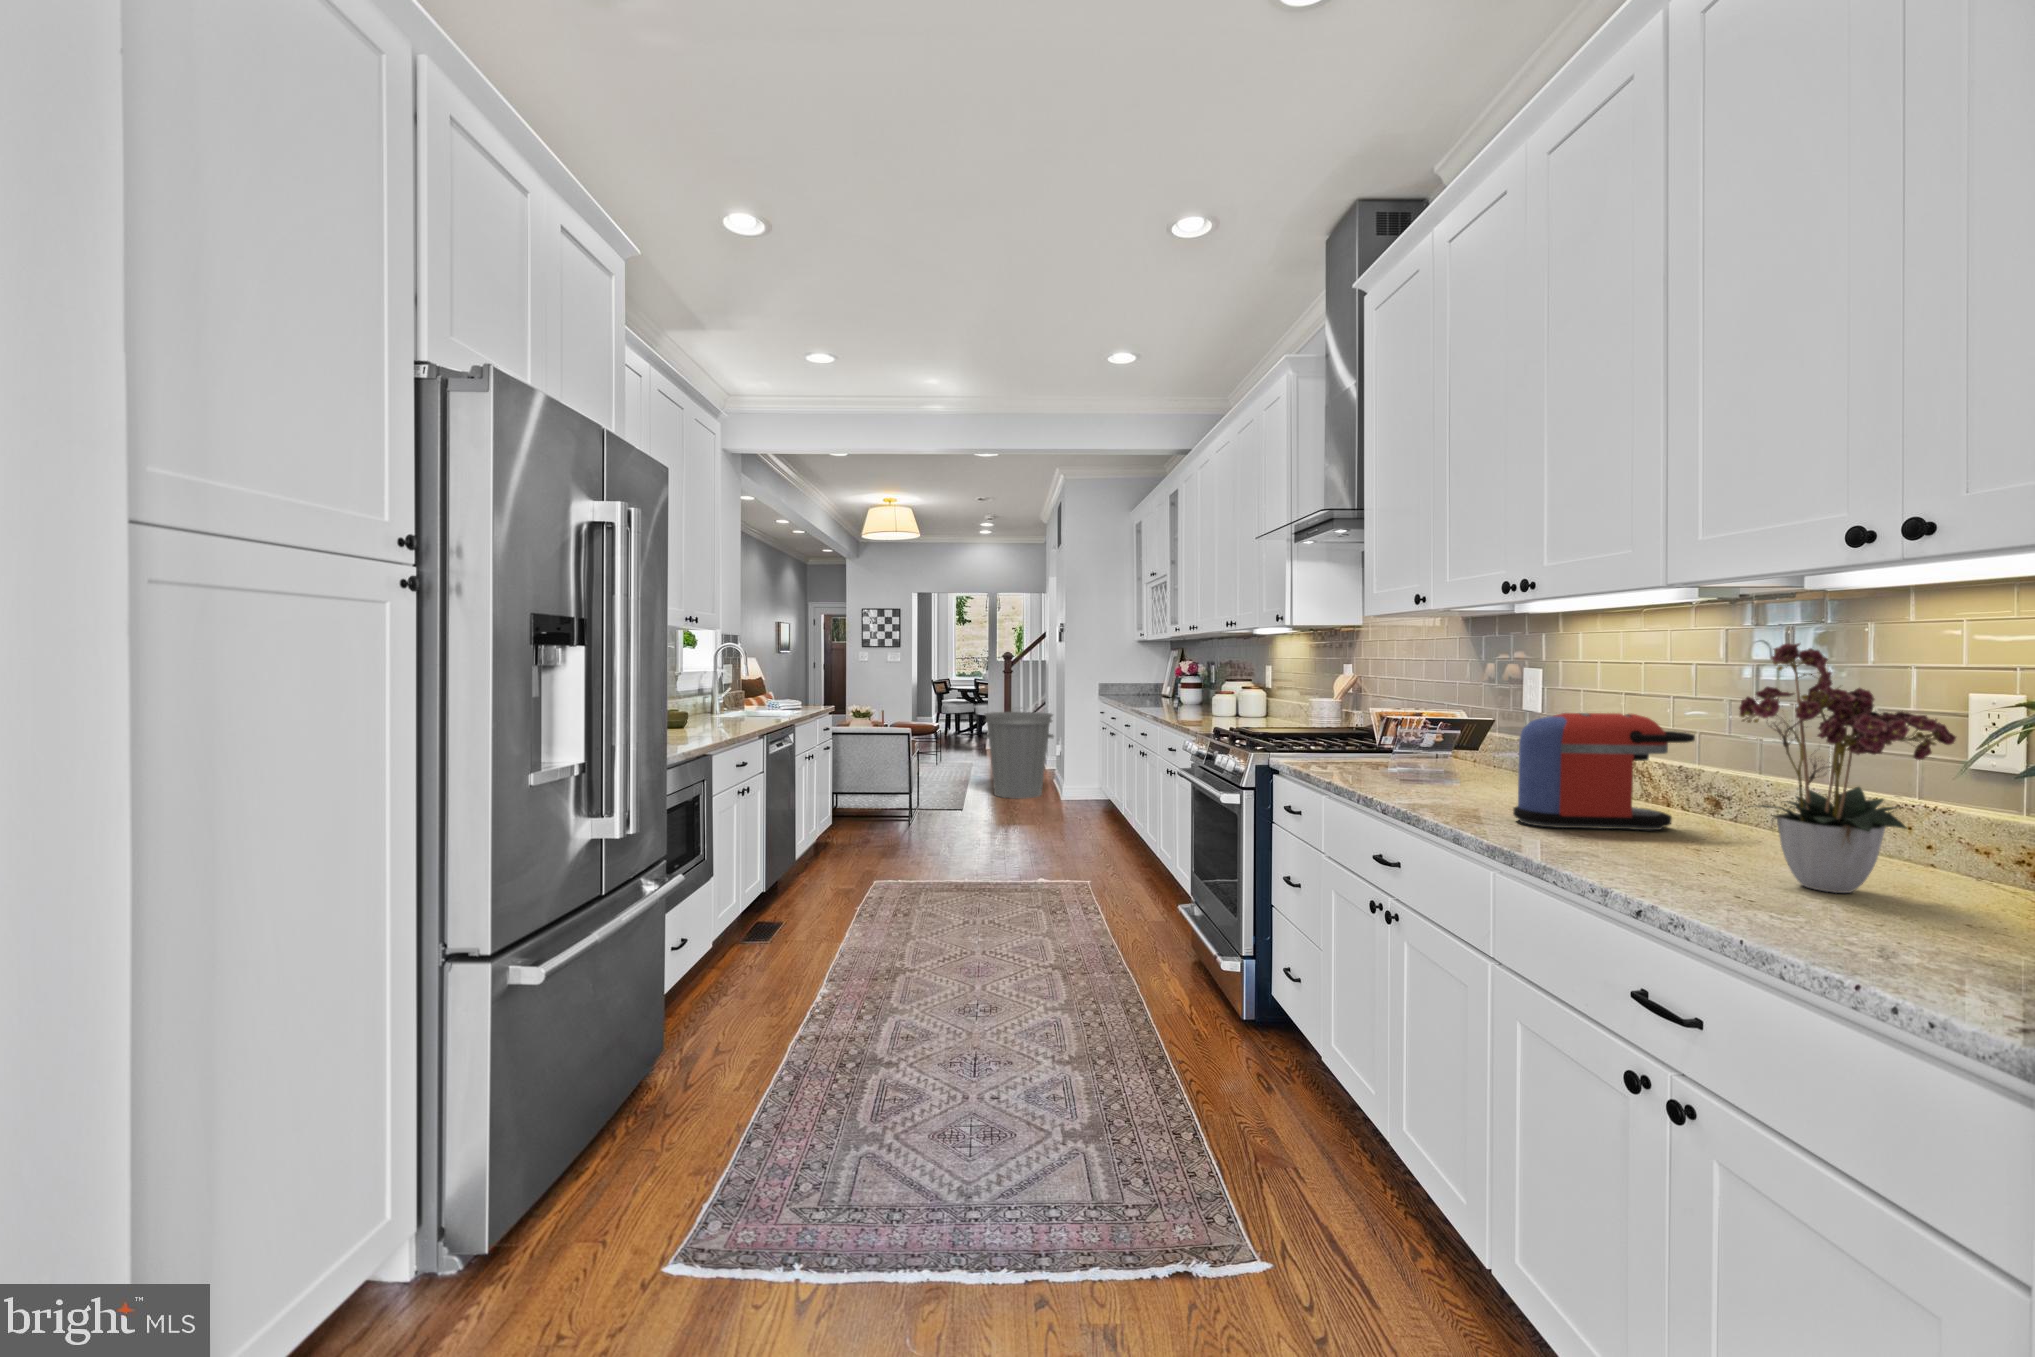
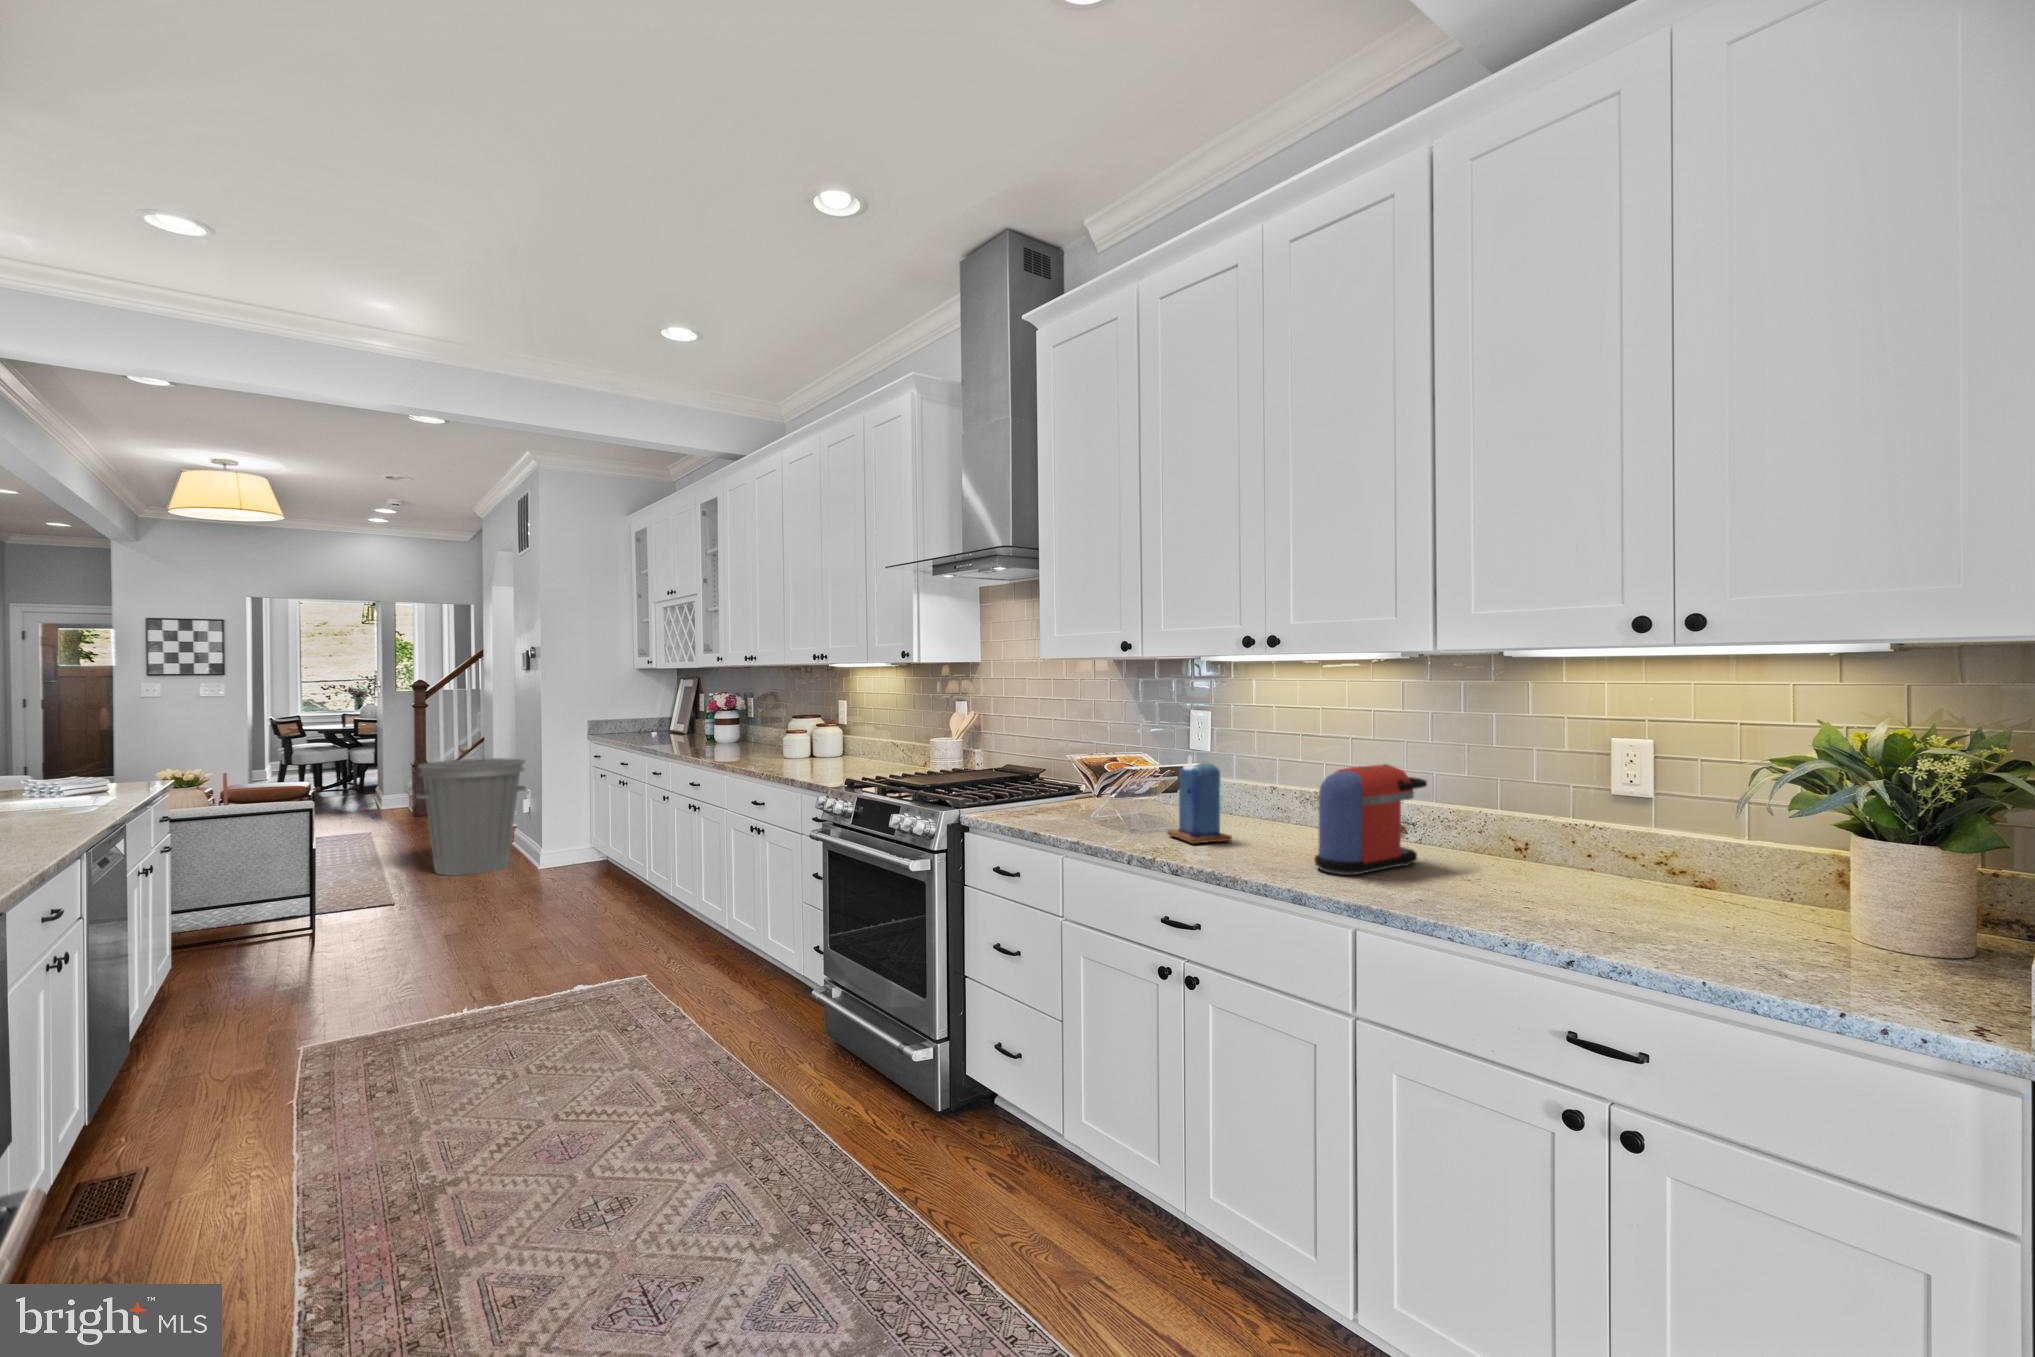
flower arrangement: present [1739,643,1956,893] -> none [1538,703,1705,912]
candle: none [1420,703,1481,793] -> present [1167,755,1232,844]

